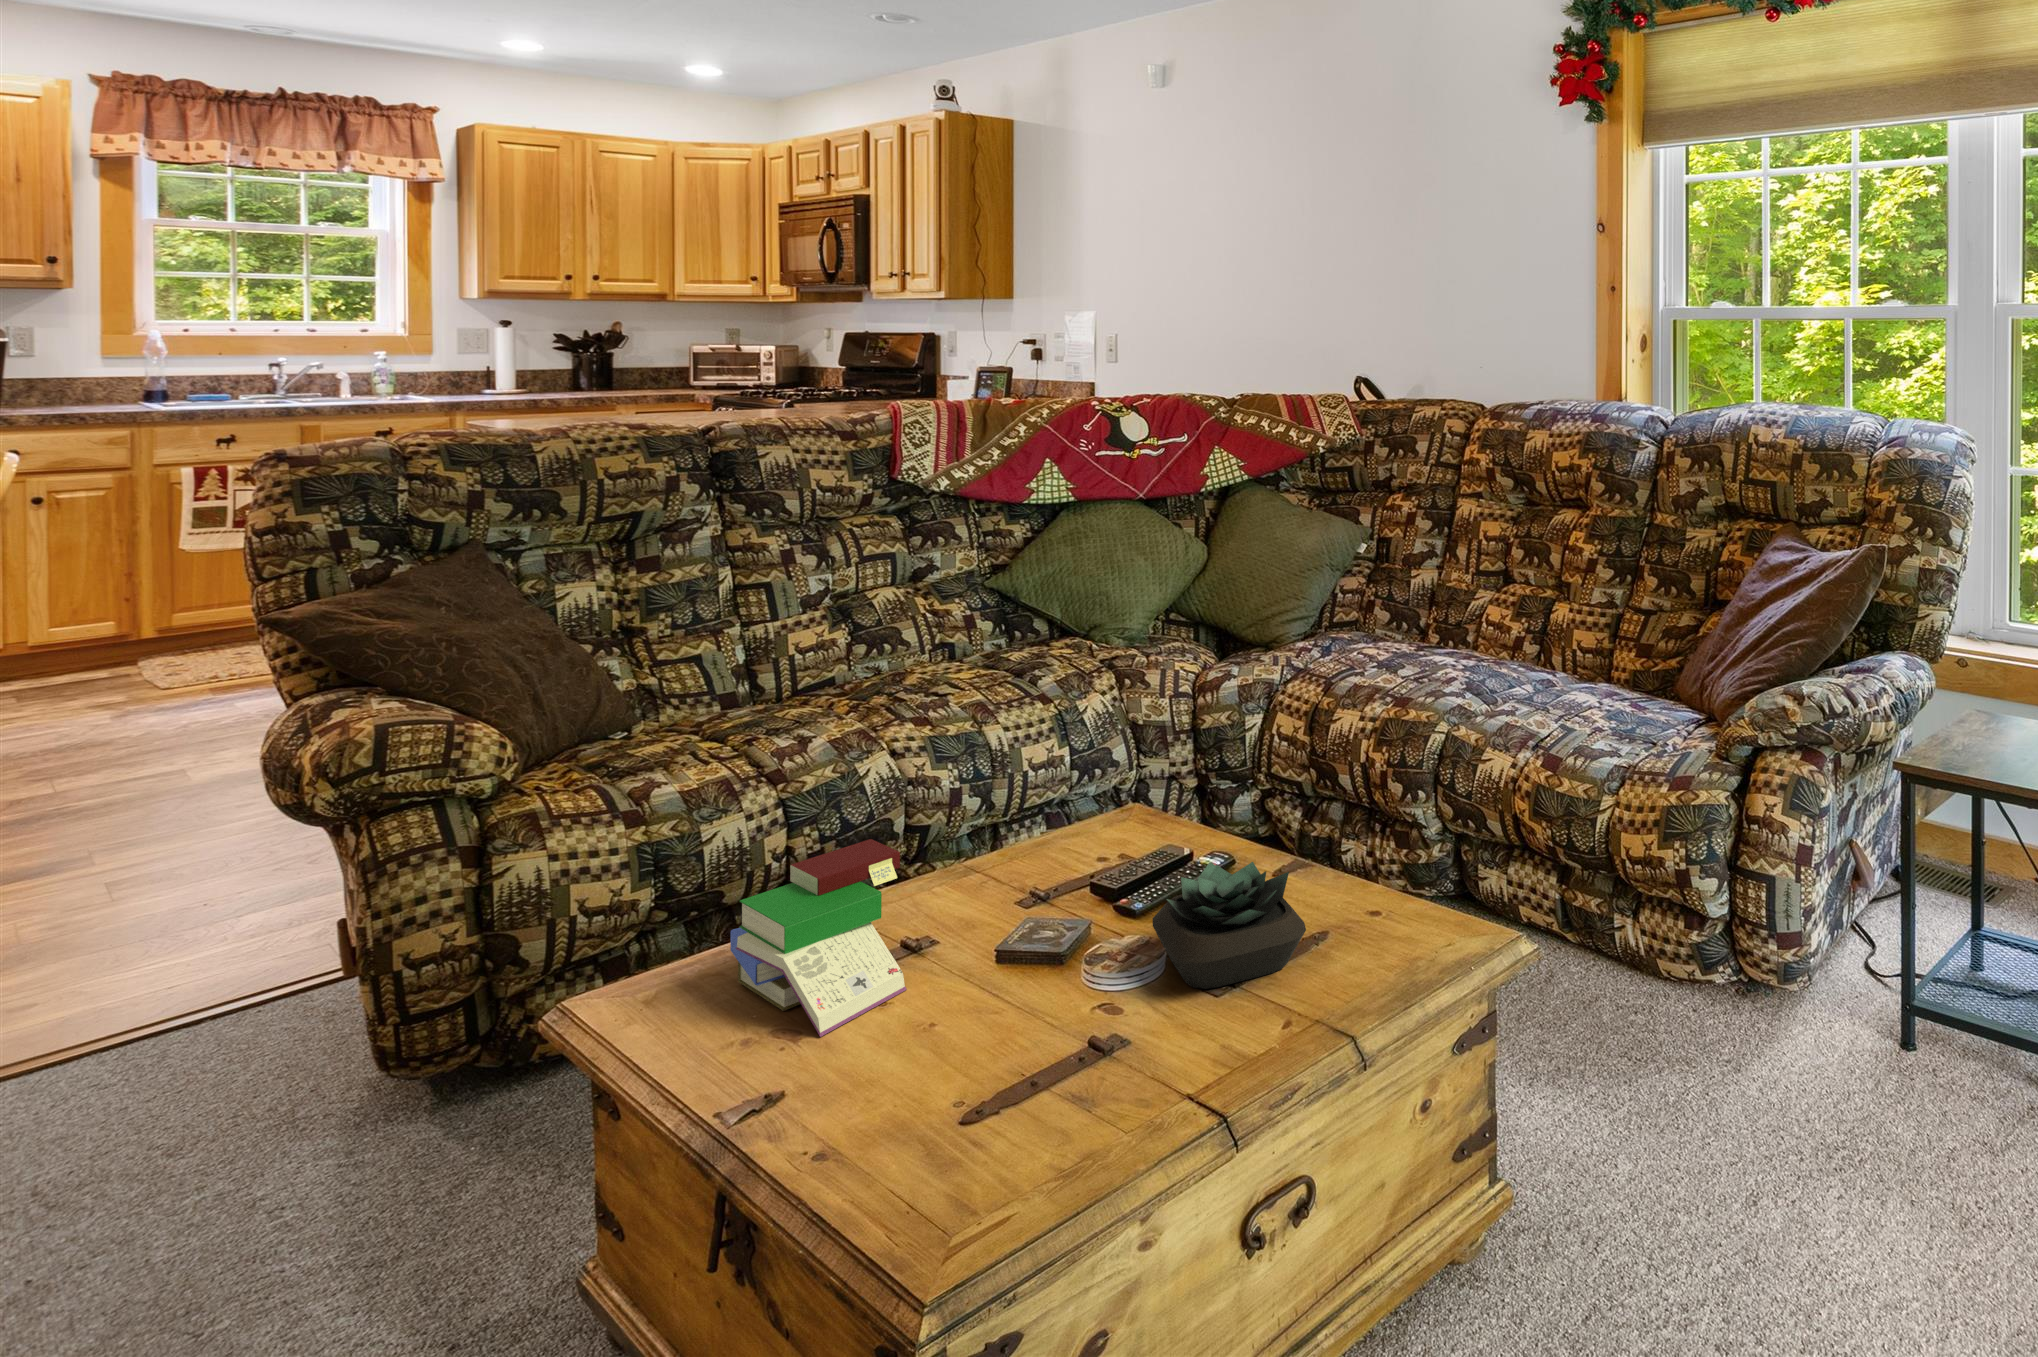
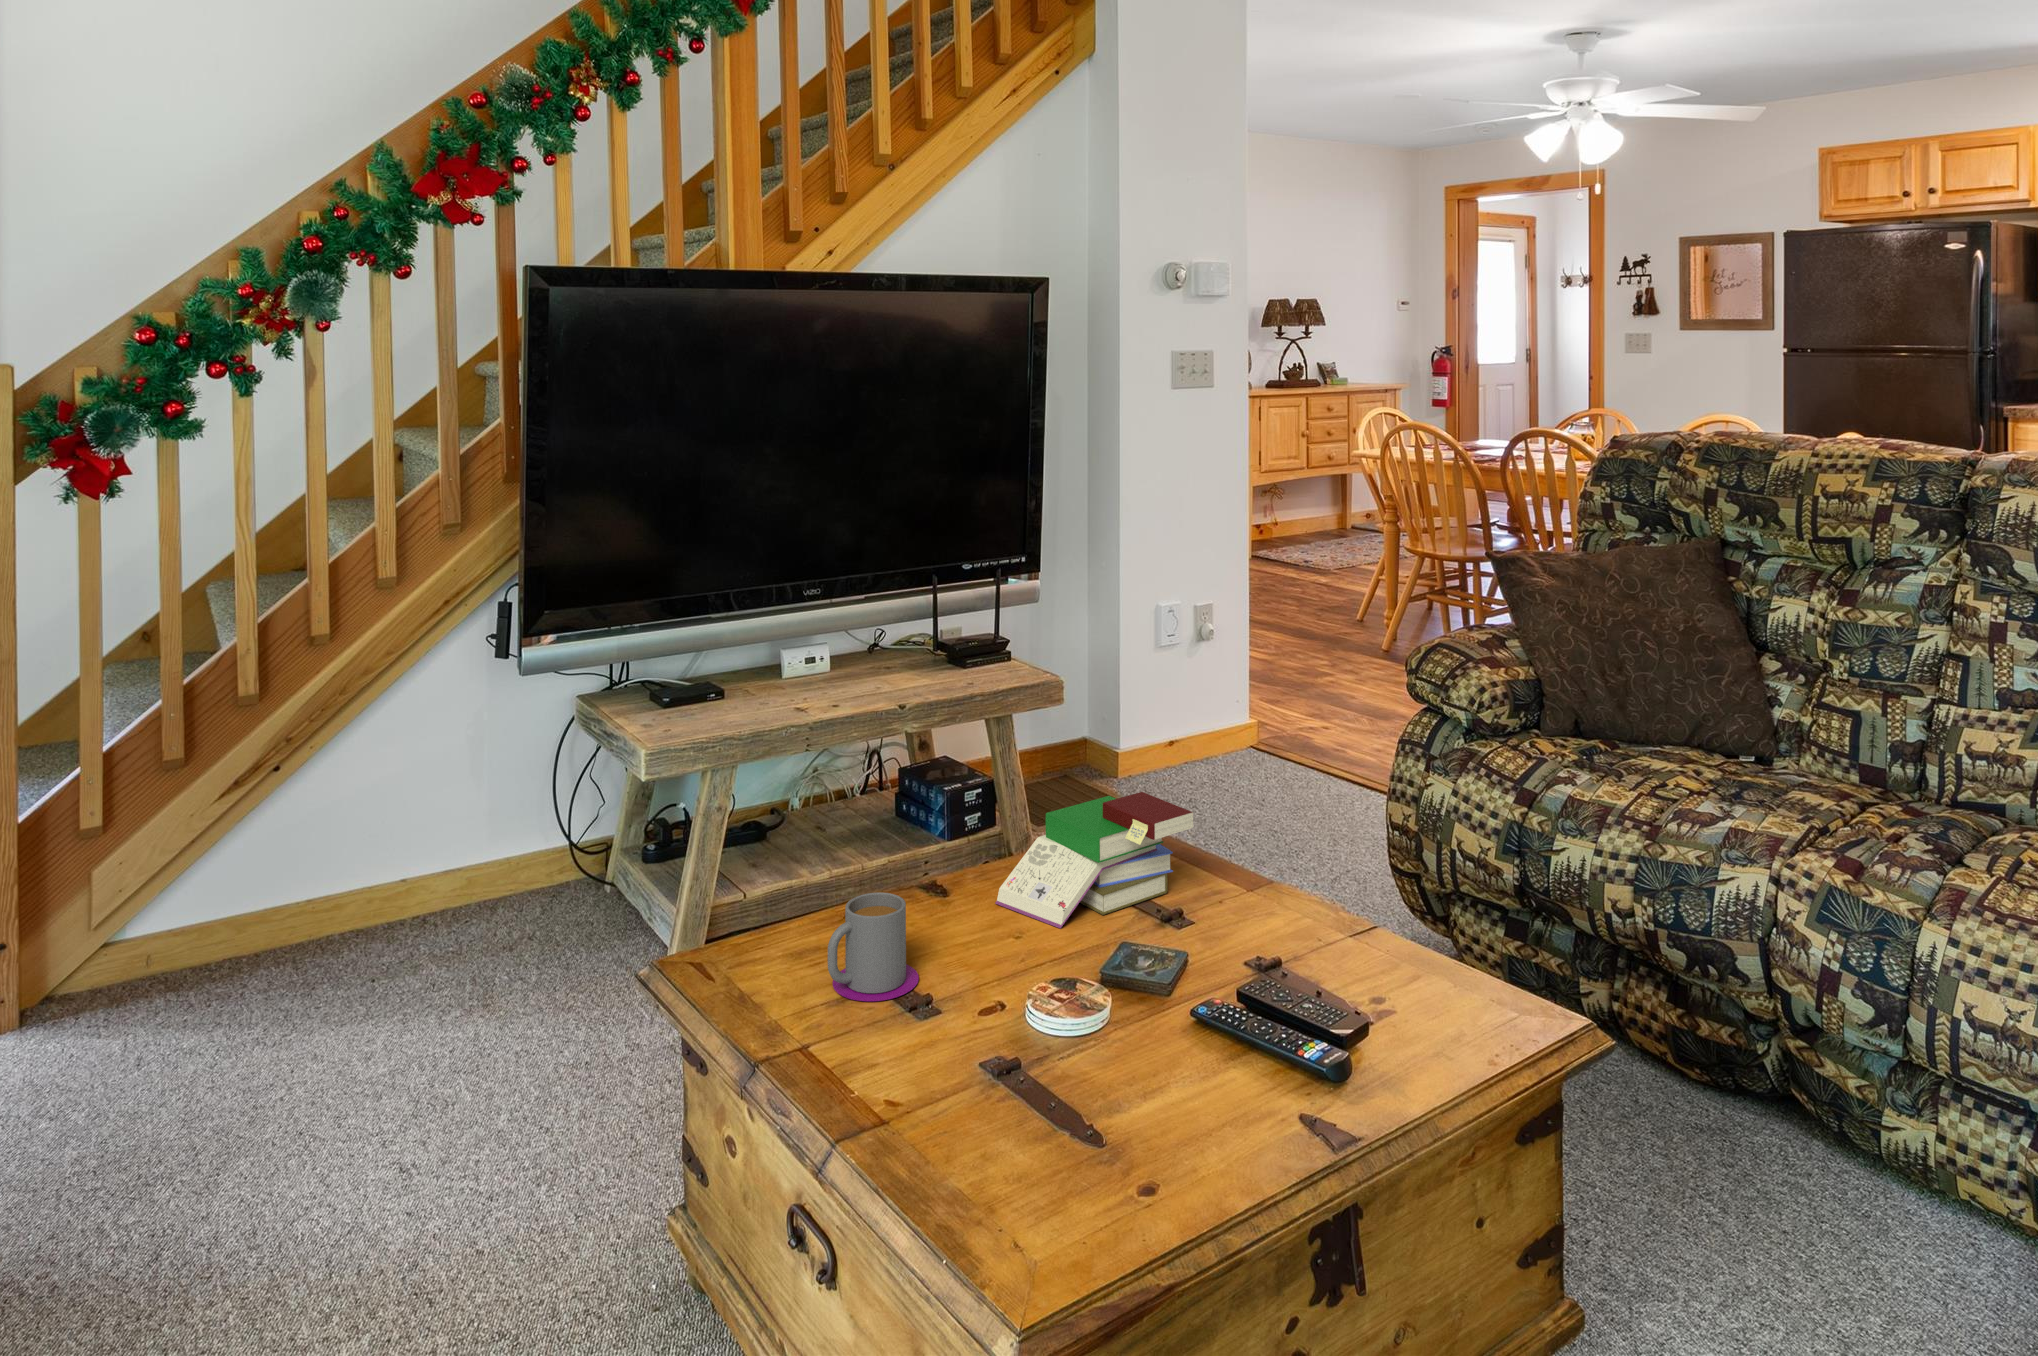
succulent plant: present [1153,862,1306,989] -> none [932,961,1119,1135]
mug: none [968,970,1067,1093] -> present [828,893,919,1001]

